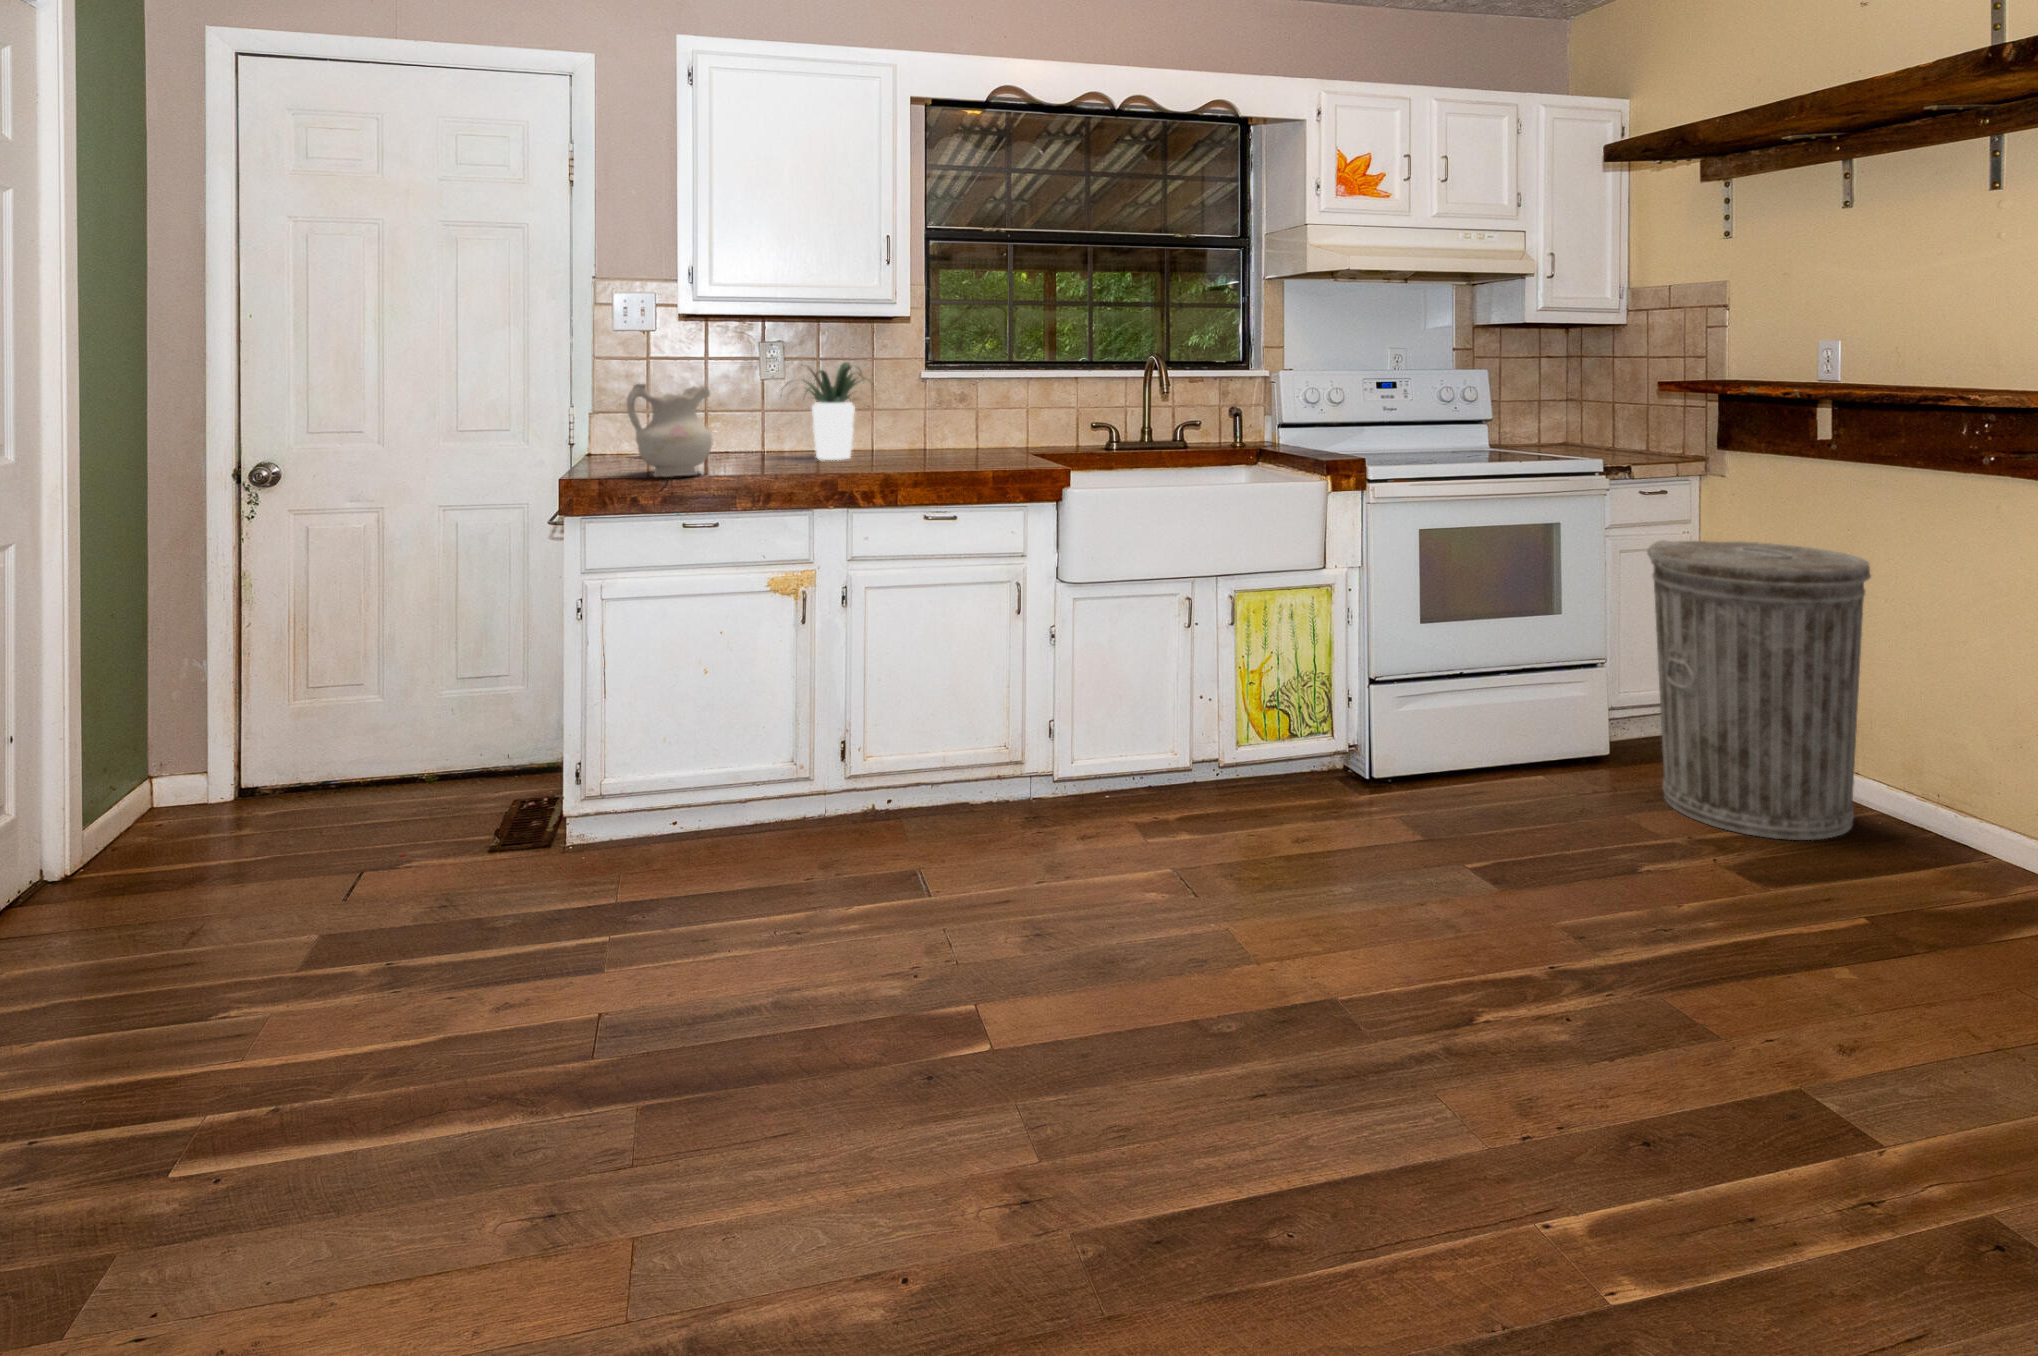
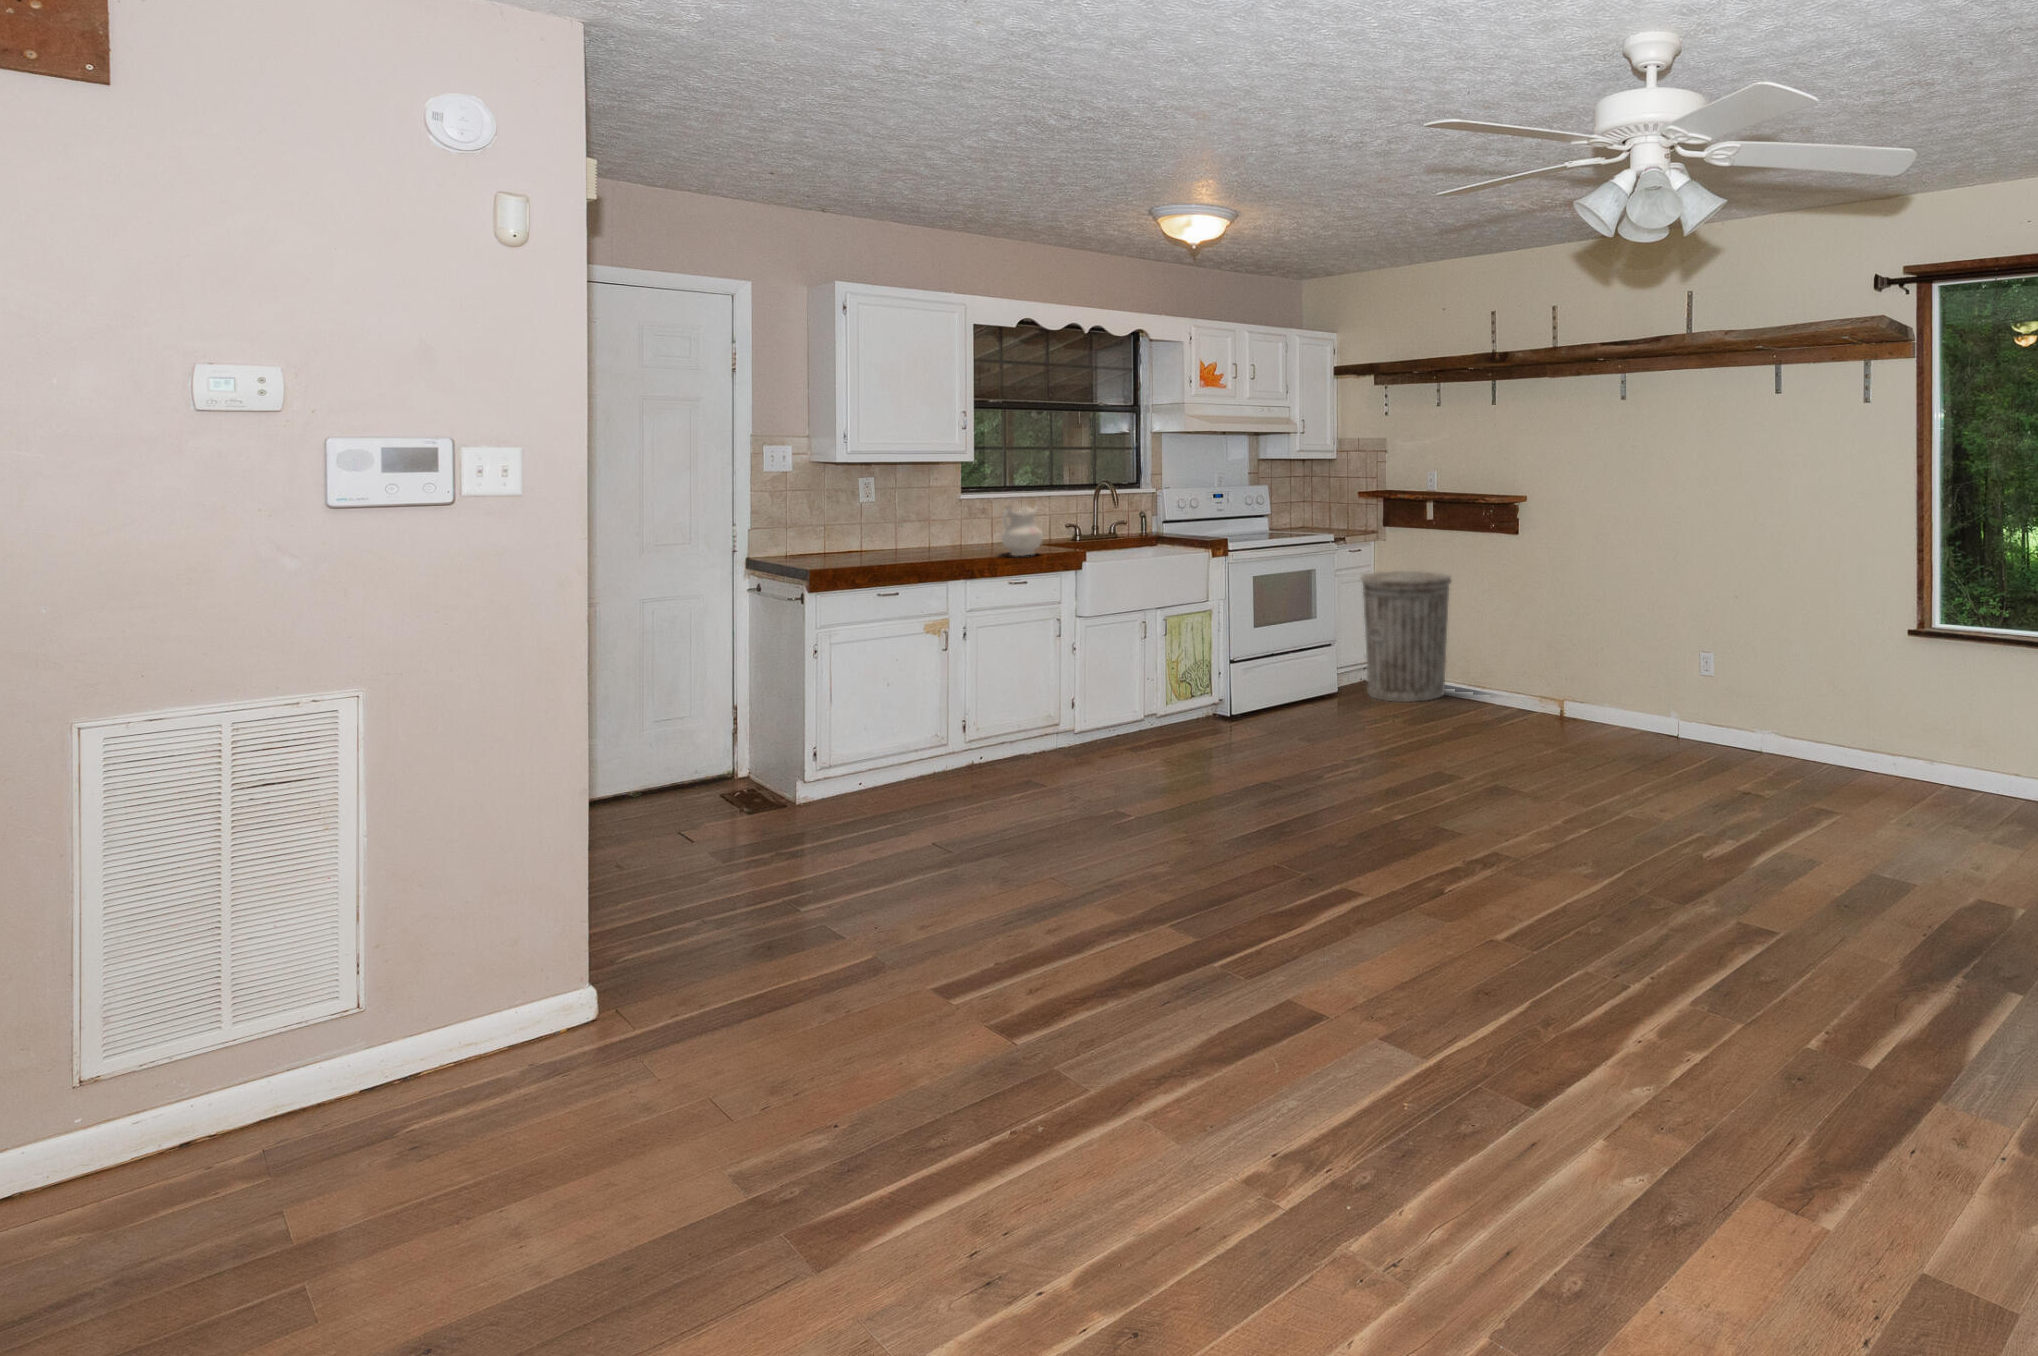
potted plant: present [782,362,872,460] -> none [883,495,959,556]
ceramic pitcher: present [627,384,712,477] -> present [1001,506,1043,556]

